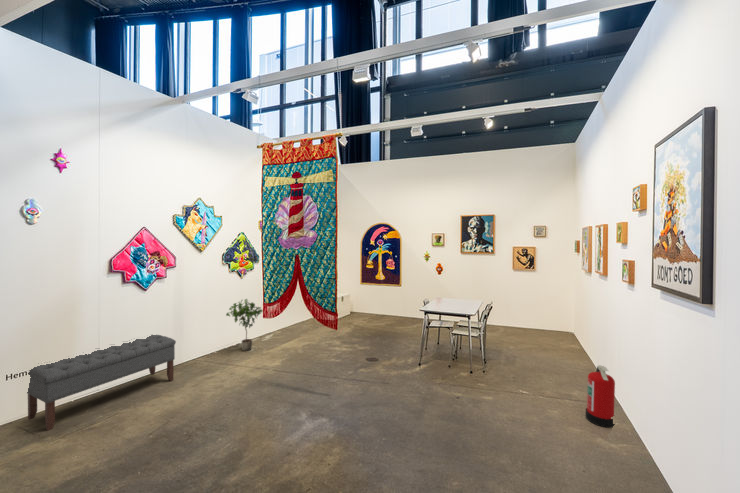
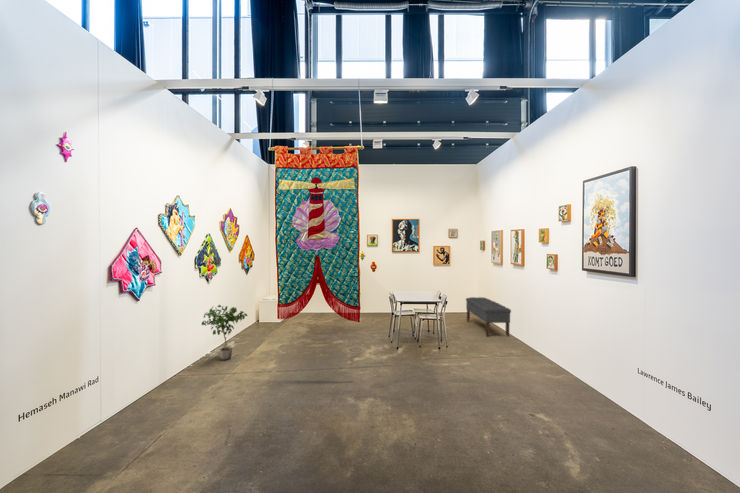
bench: present [27,335,176,431] -> present [466,297,511,336]
fire extinguisher: present [586,365,615,428] -> none [519,317,535,354]

